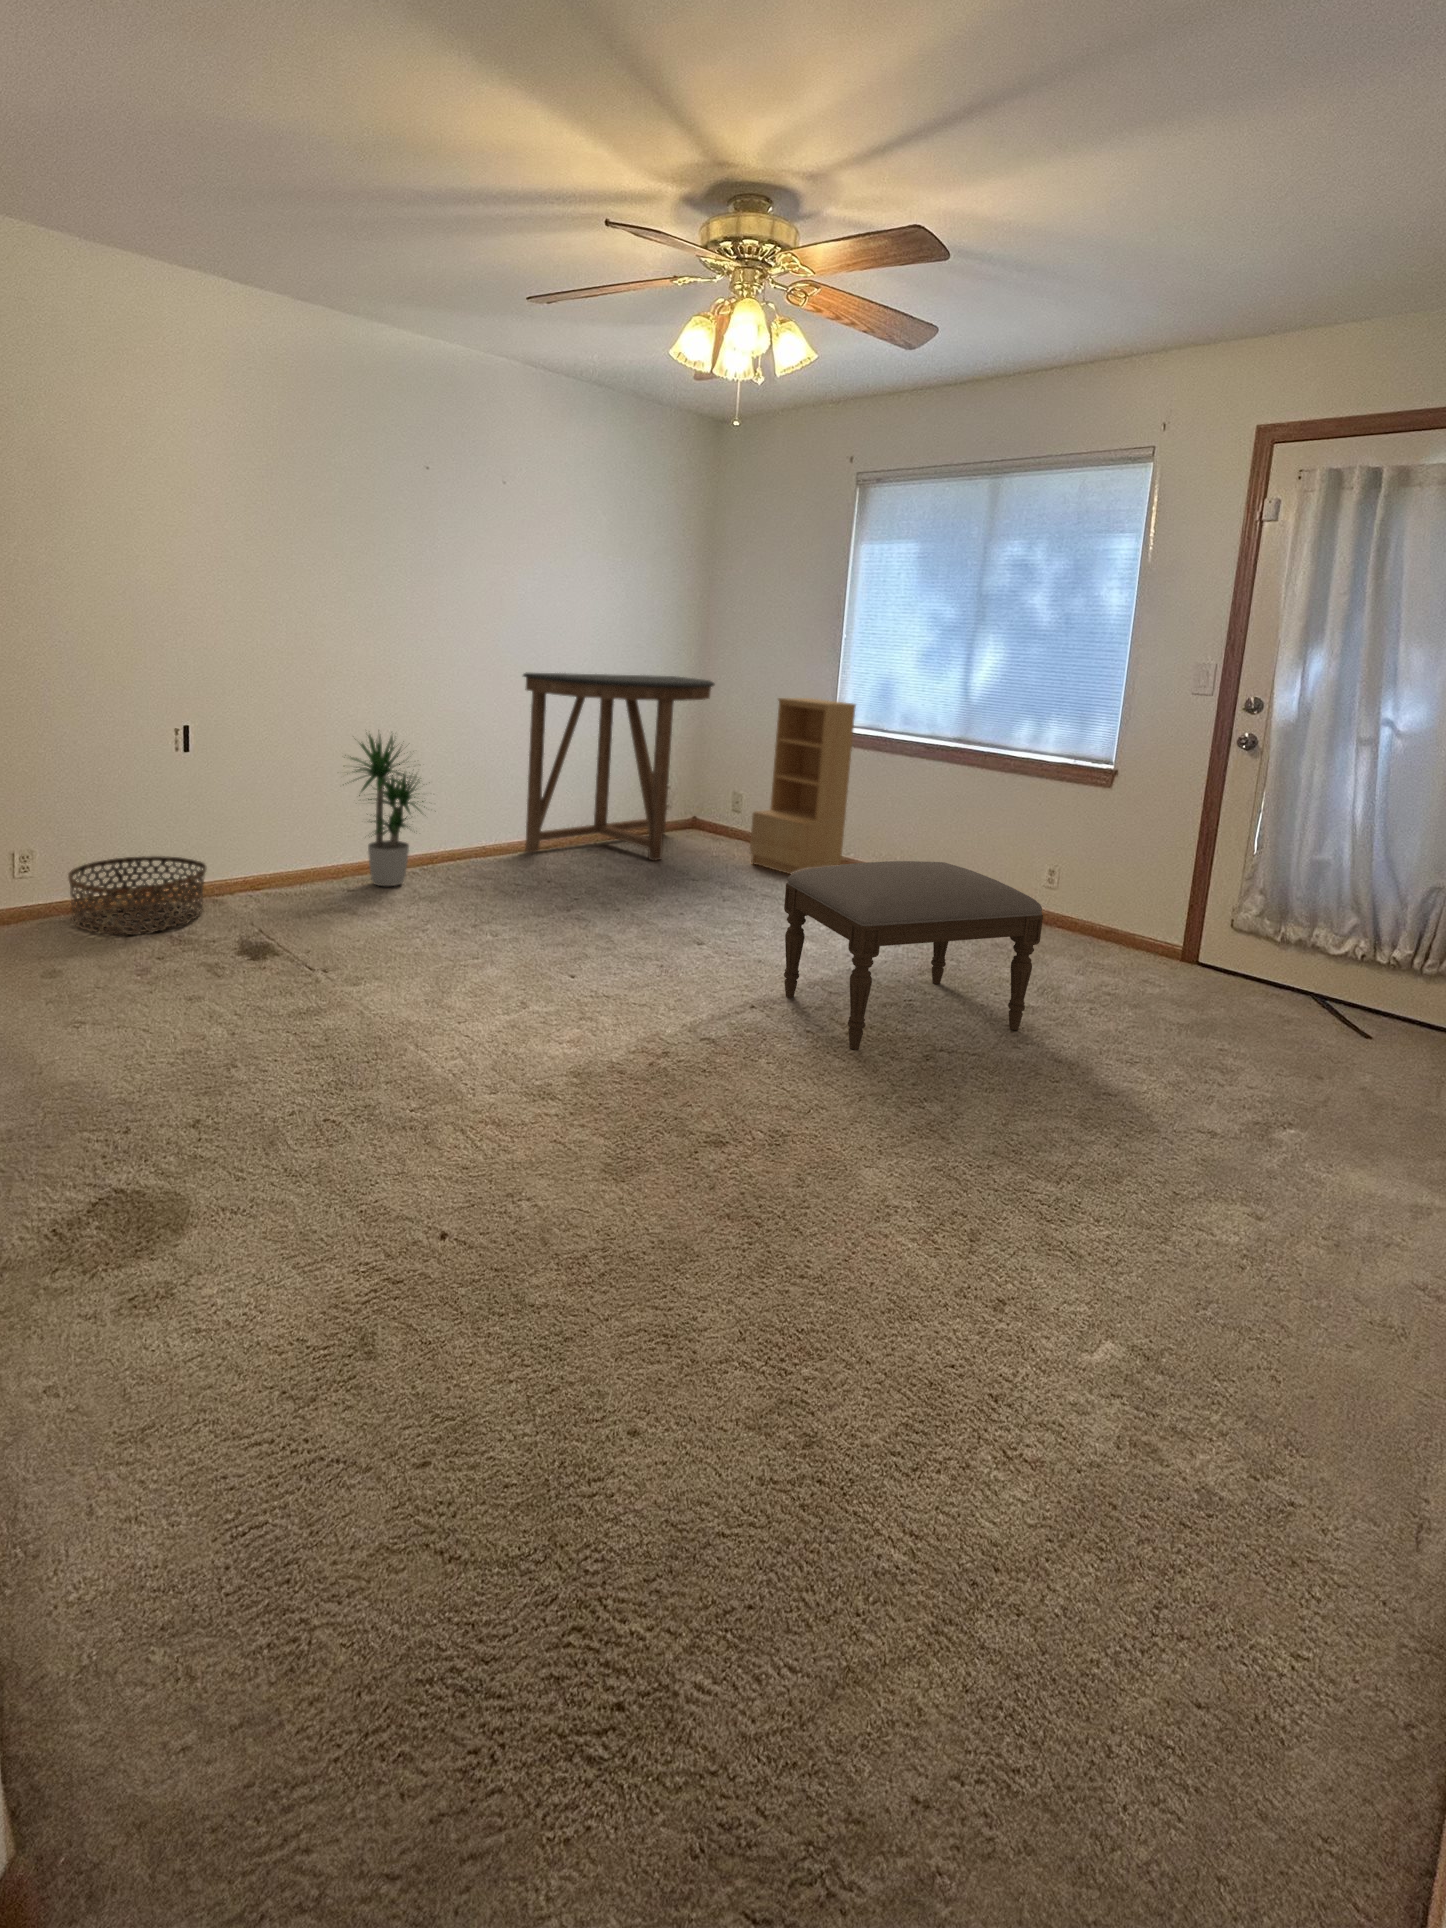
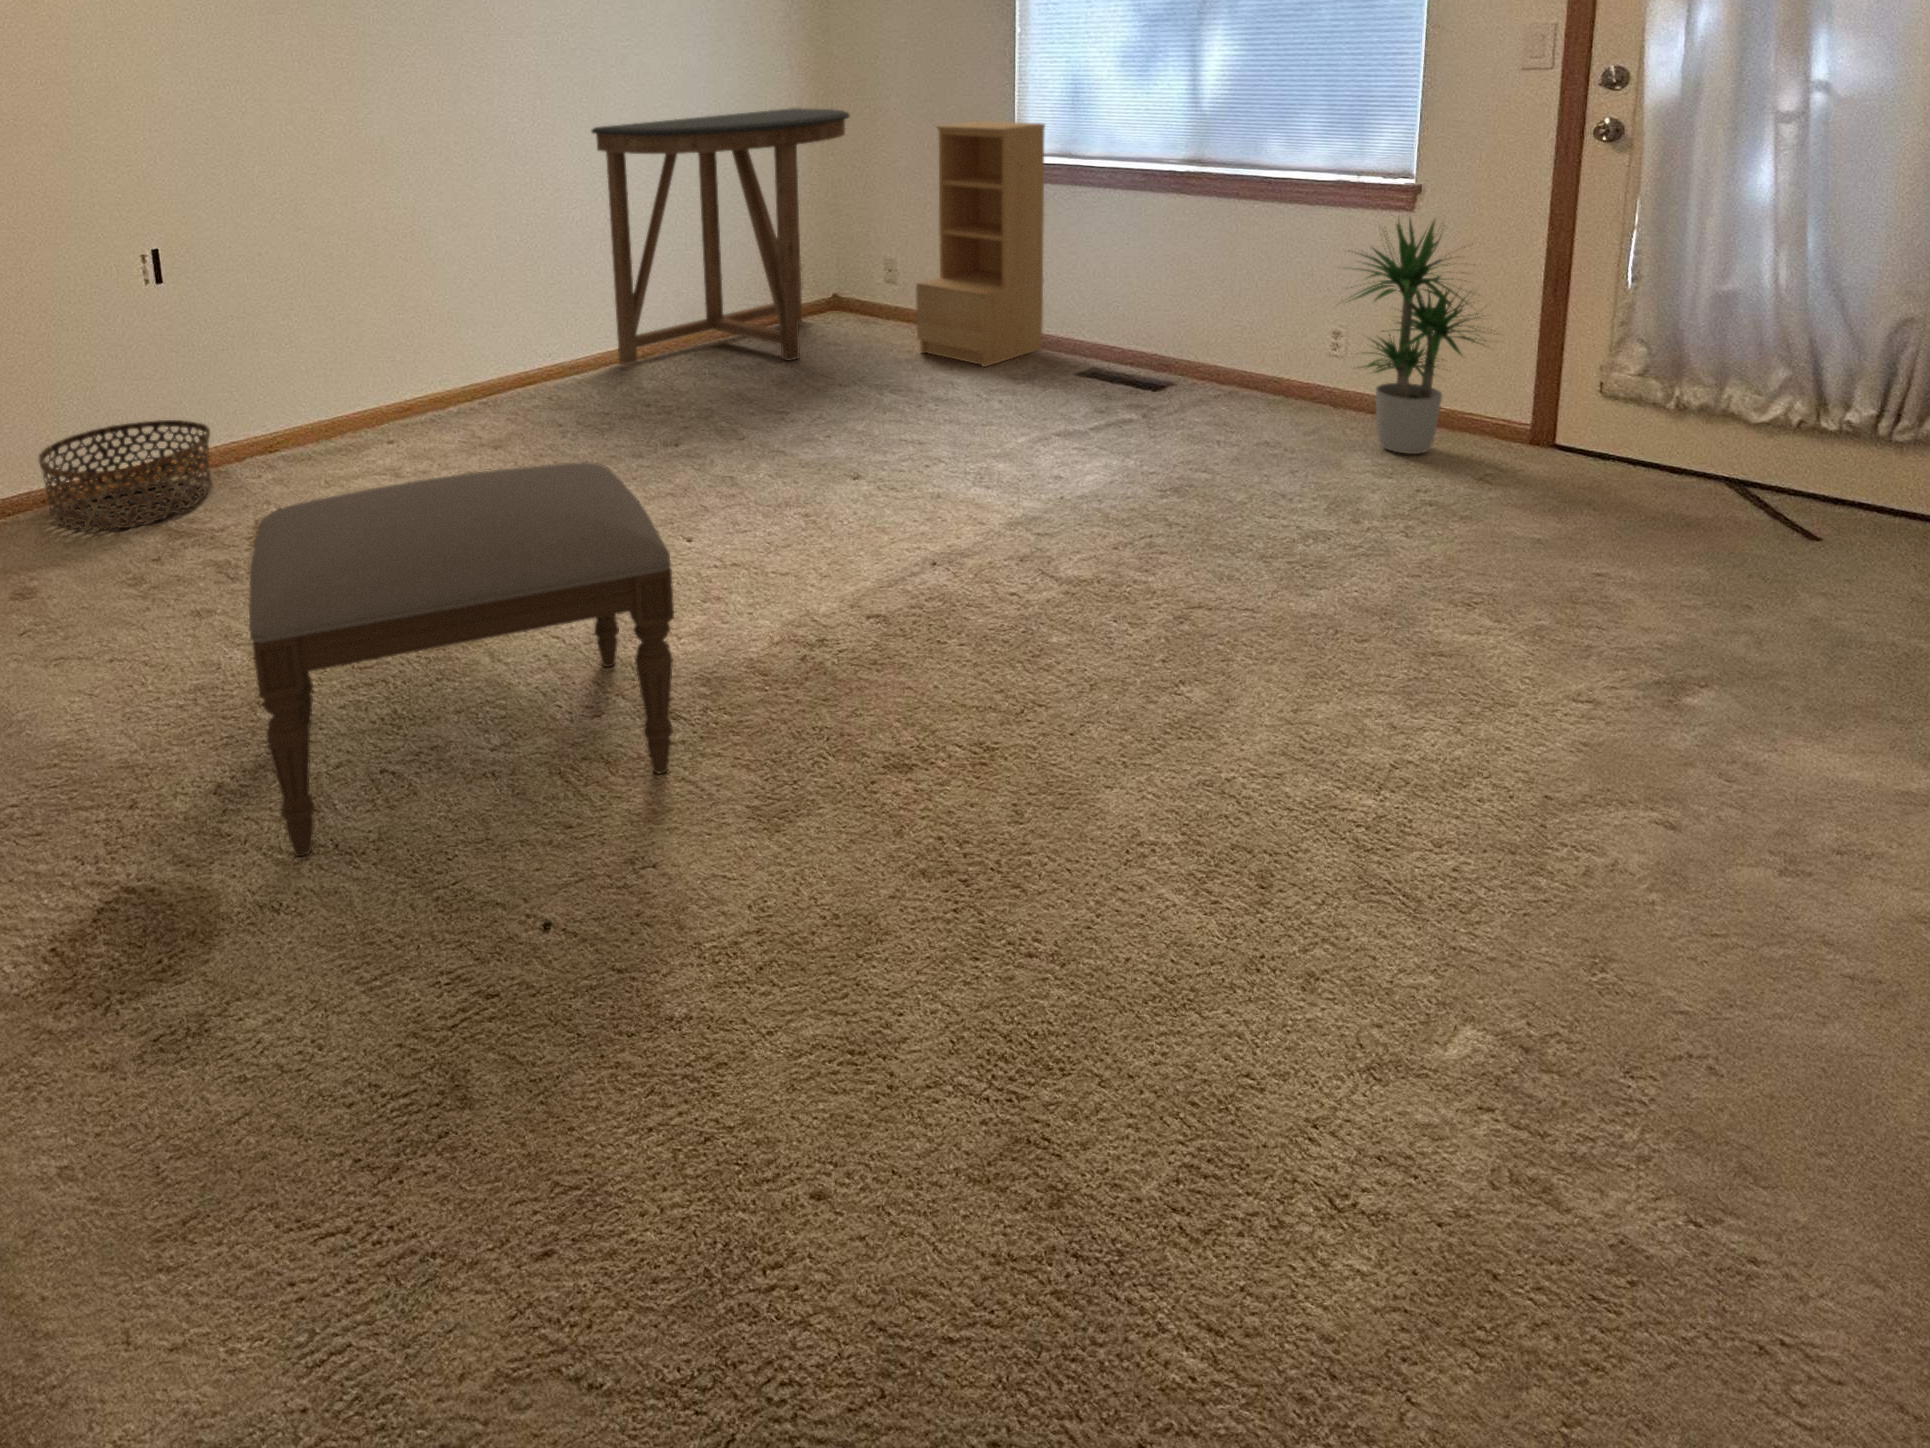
potted plant: present [343,735,425,886] -> present [1346,218,1495,454]
ottoman: present [784,861,1043,1049] -> present [249,462,674,856]

